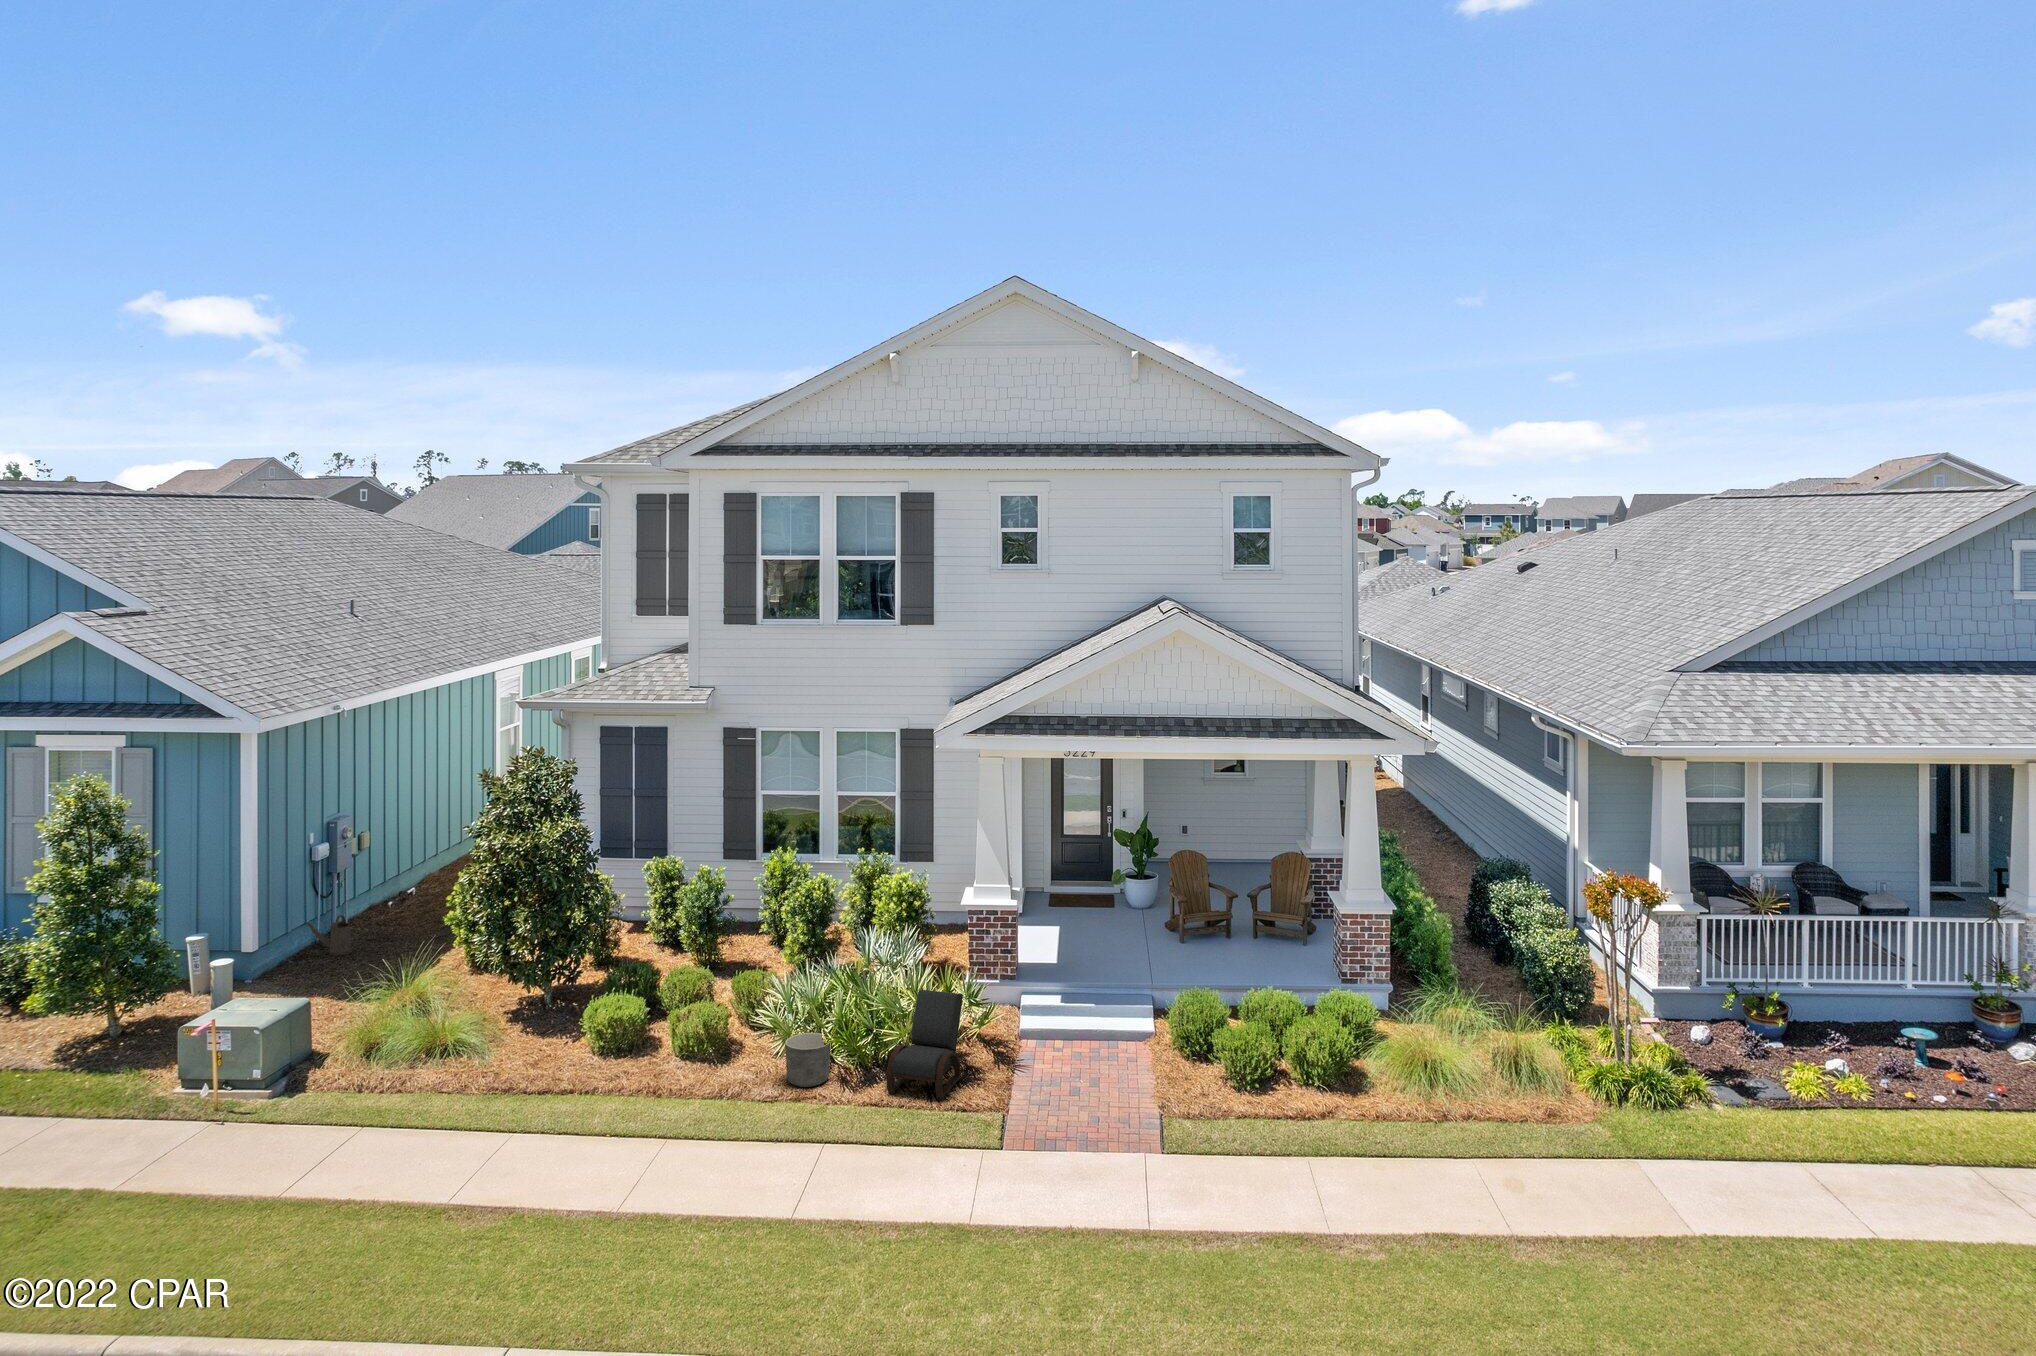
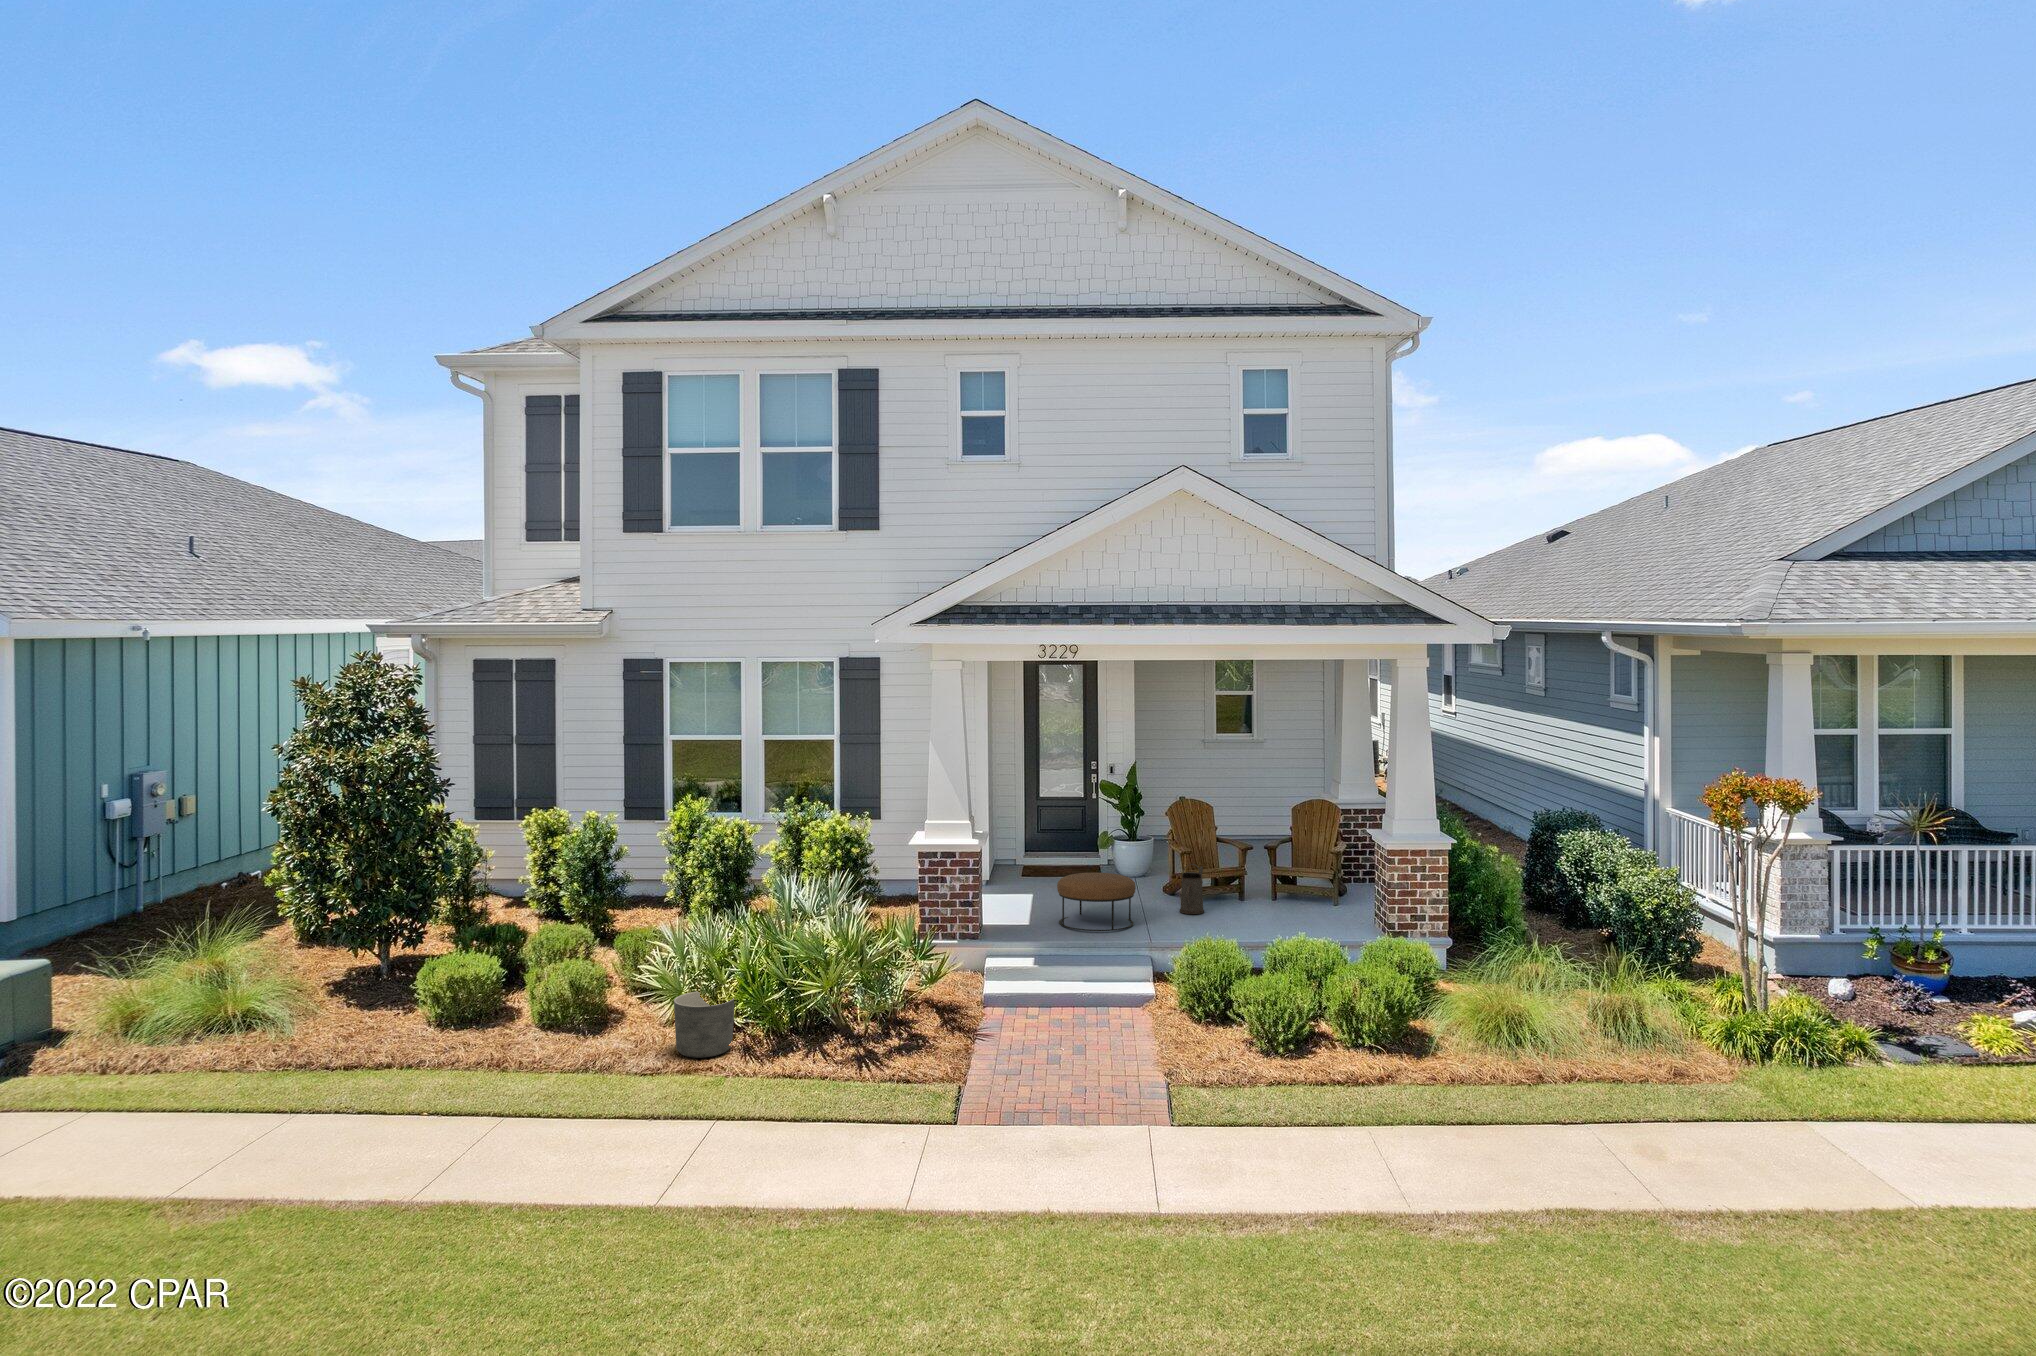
watering can: present [307,915,357,956] -> present [1180,864,1204,914]
ottoman: none [1078,920,1141,972] -> present [1057,873,1136,931]
lounge chair: present [886,989,963,1101] -> none [805,932,908,1070]

